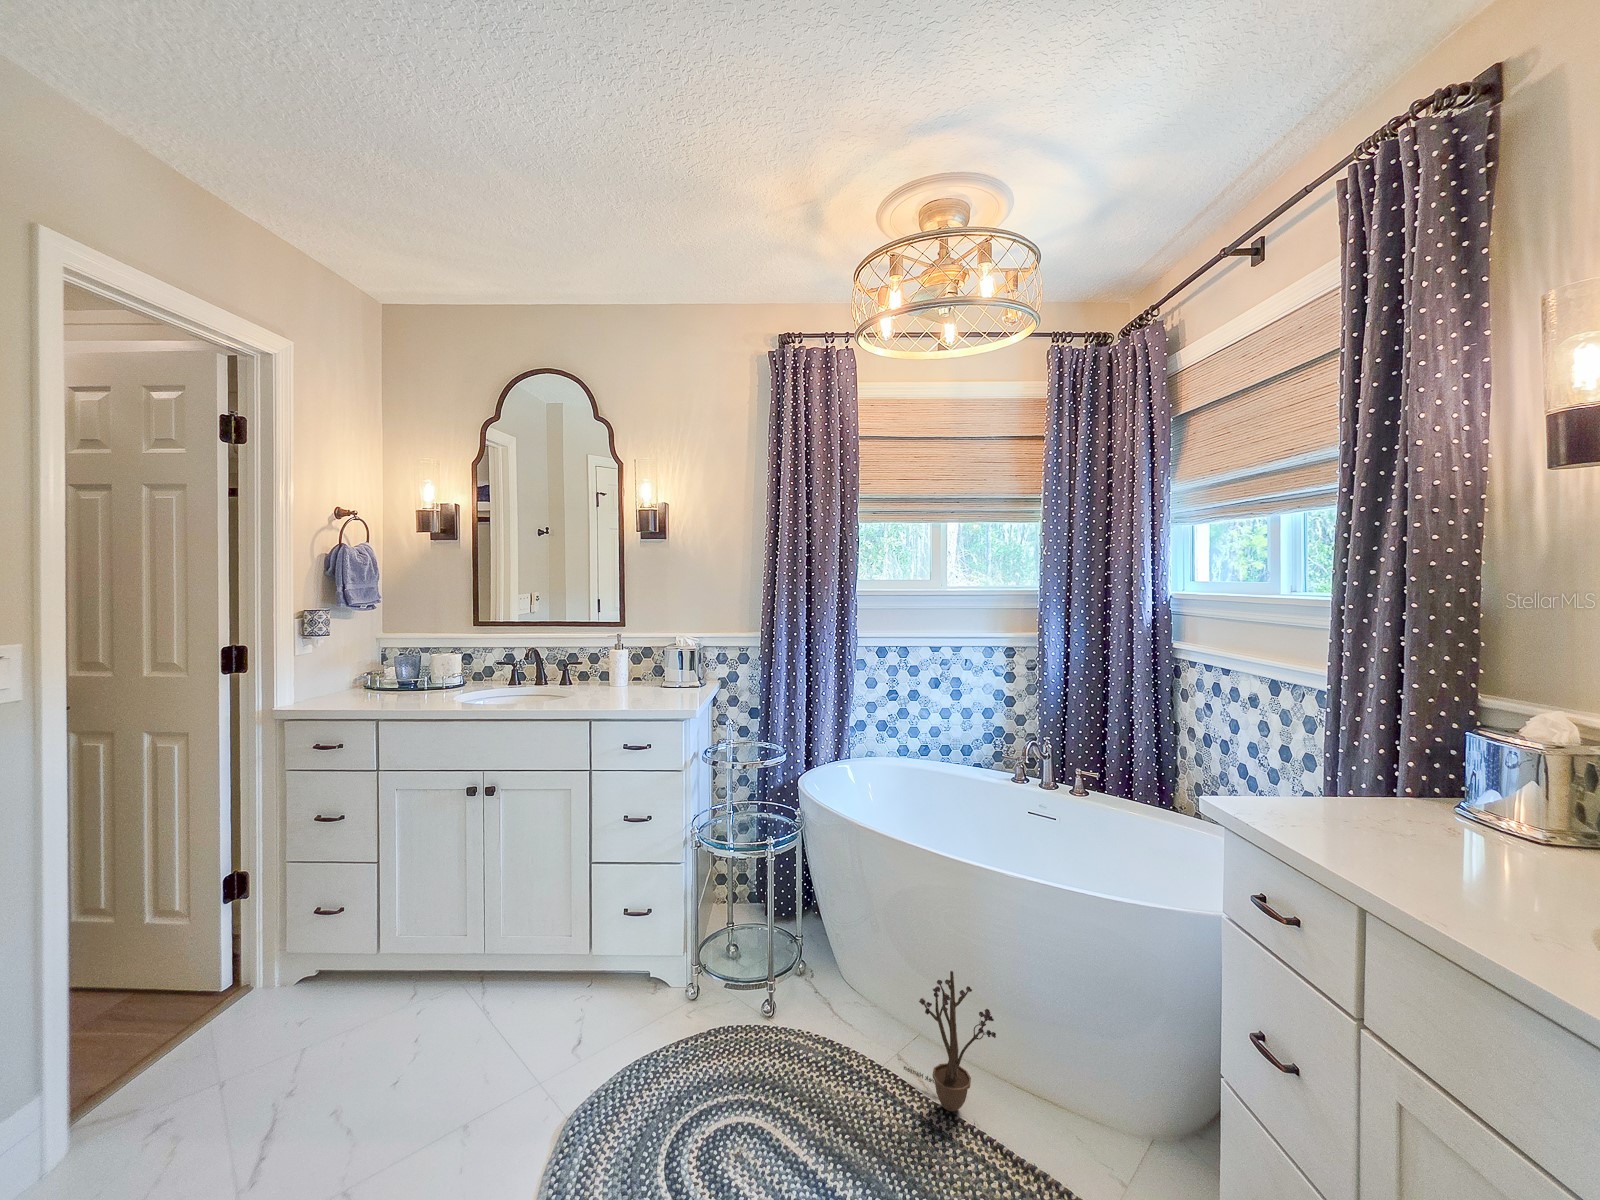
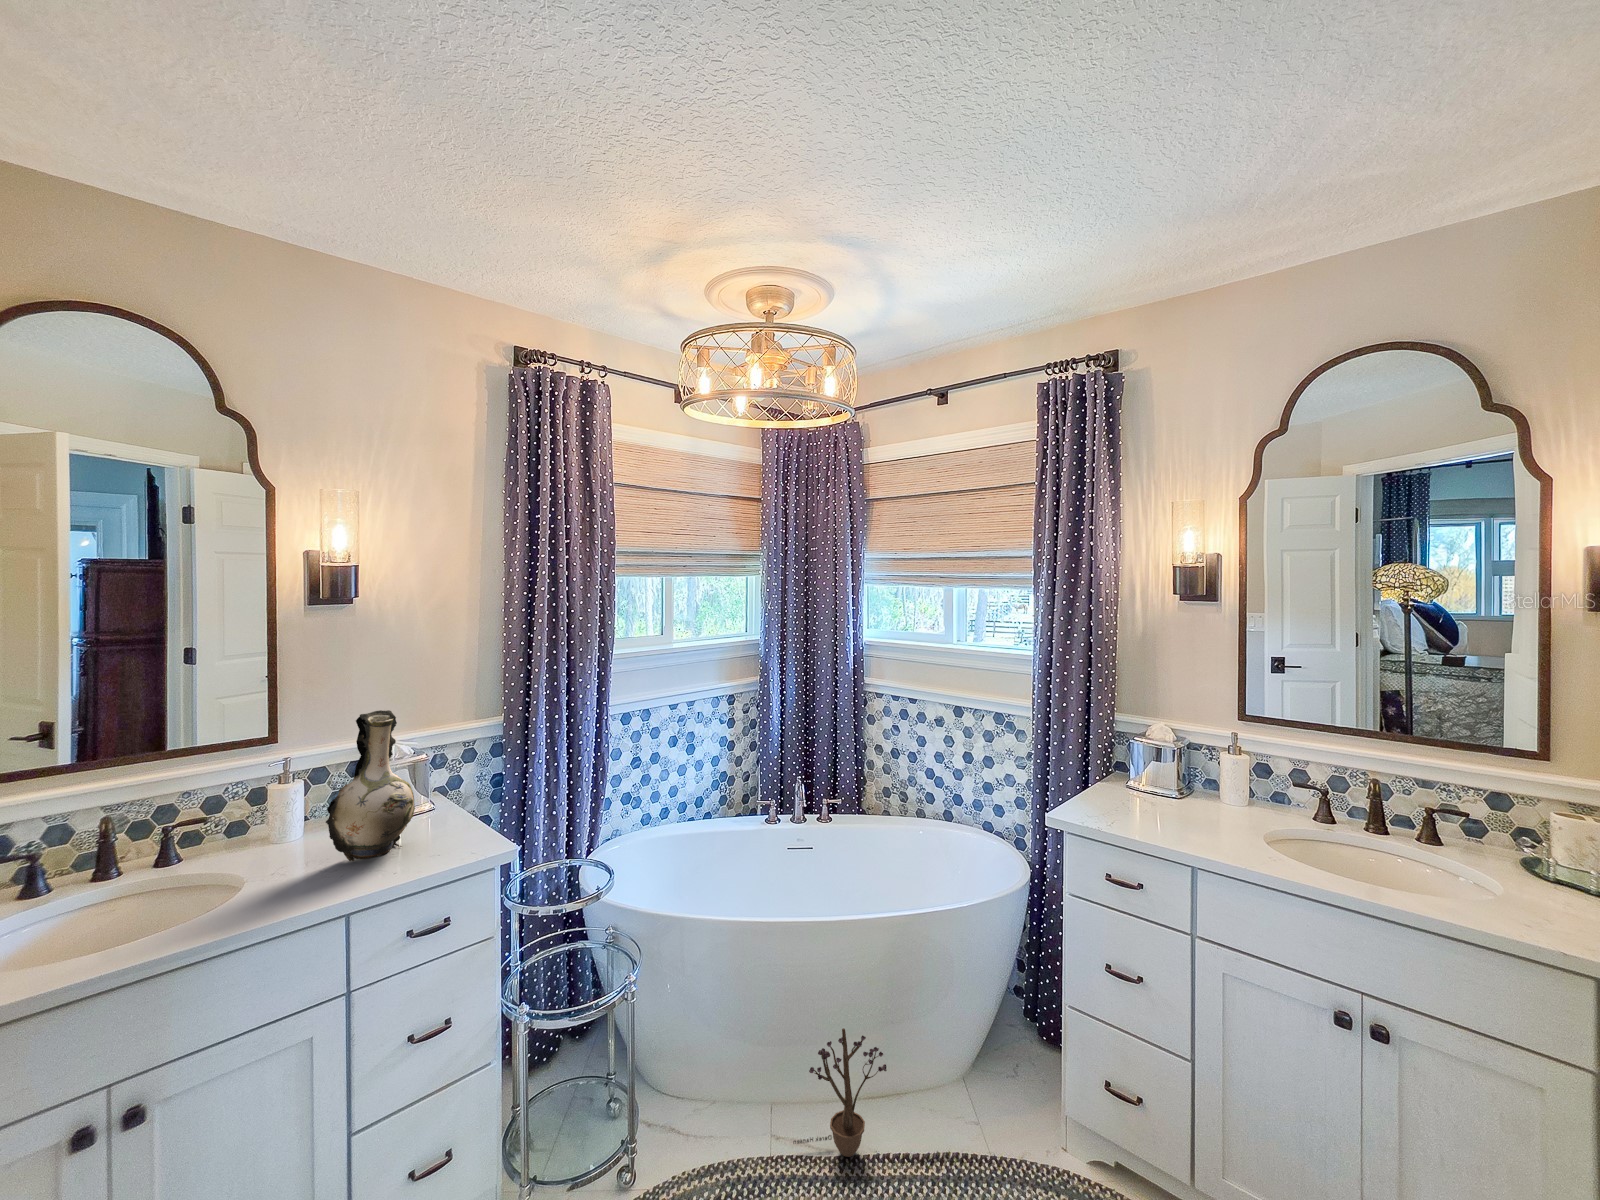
decorative vase: none [604,595,662,695] -> present [326,710,415,861]

